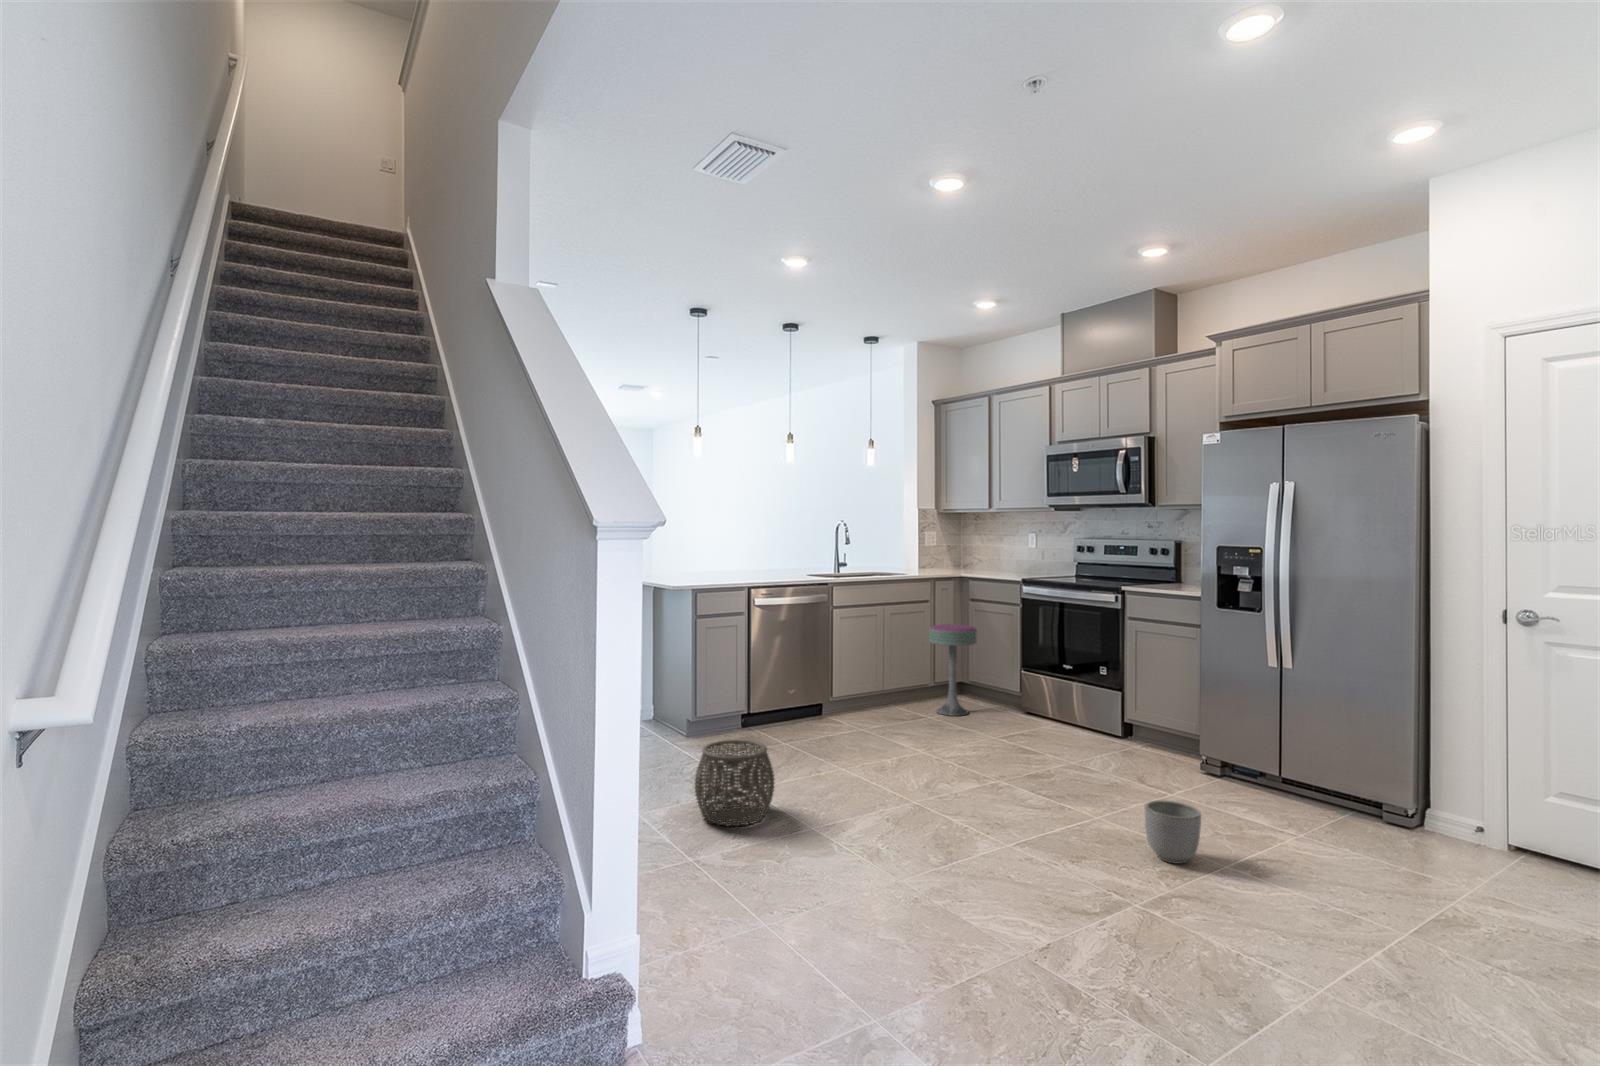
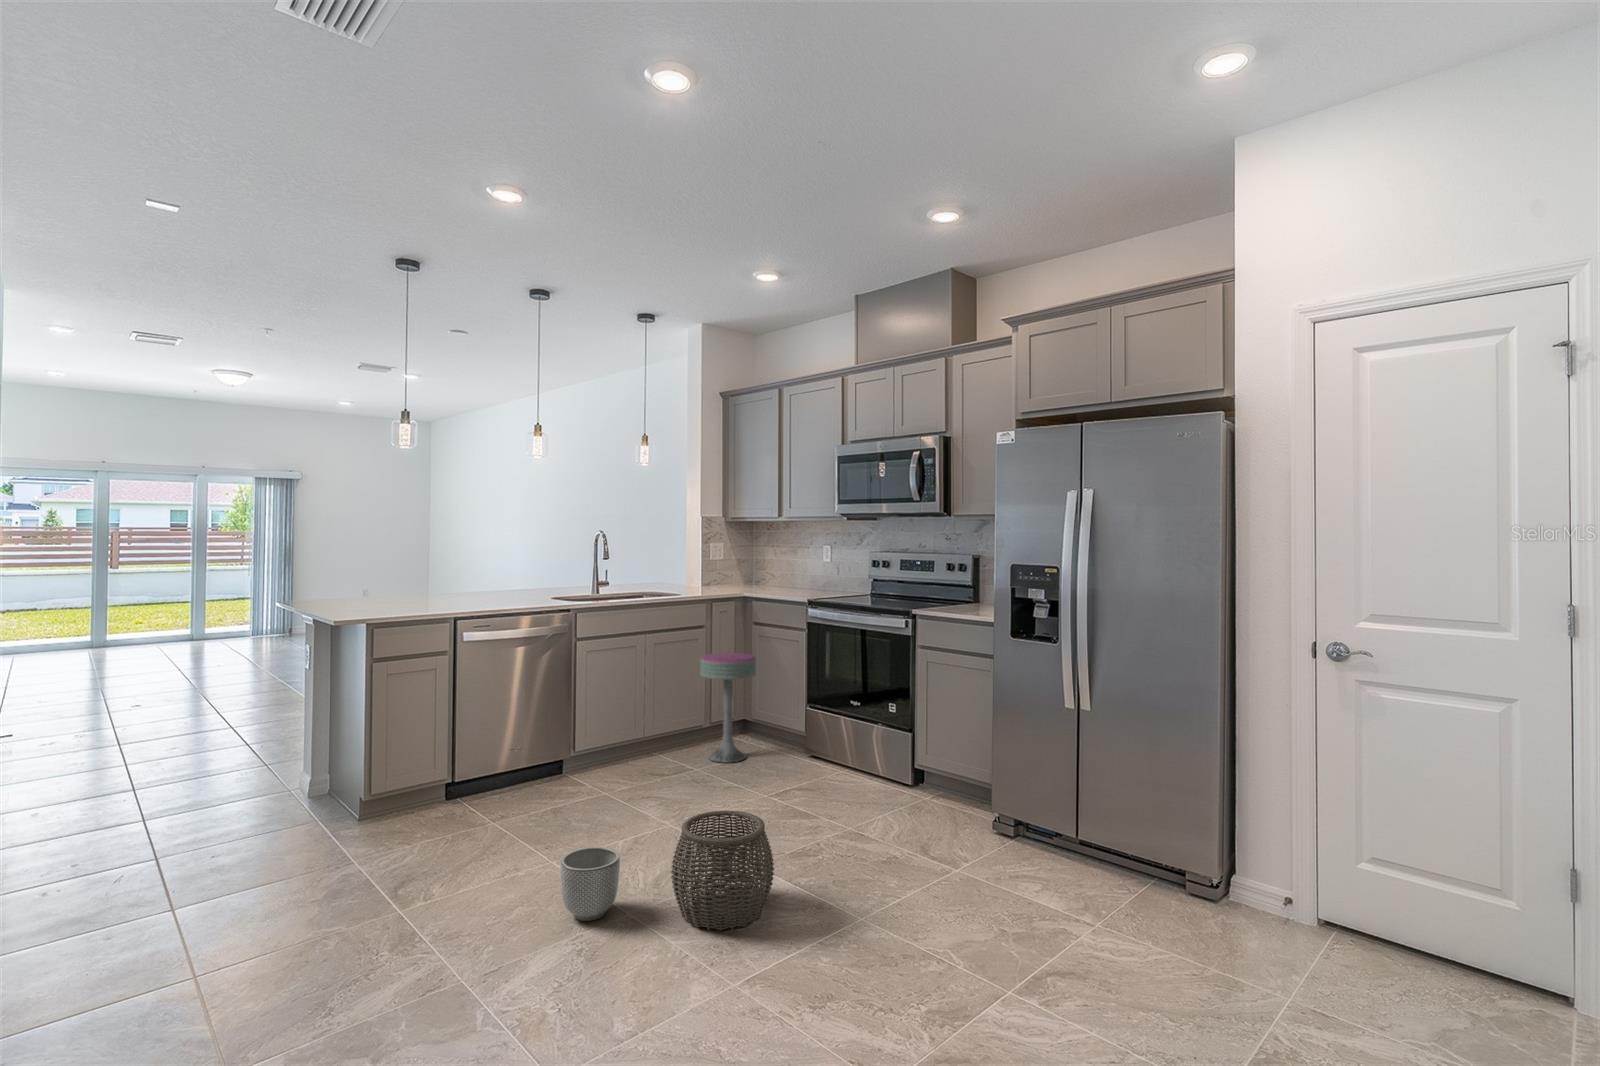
woven basket: present [695,740,775,826] -> present [671,810,774,931]
planter: present [1144,800,1201,864] -> present [560,847,620,921]

